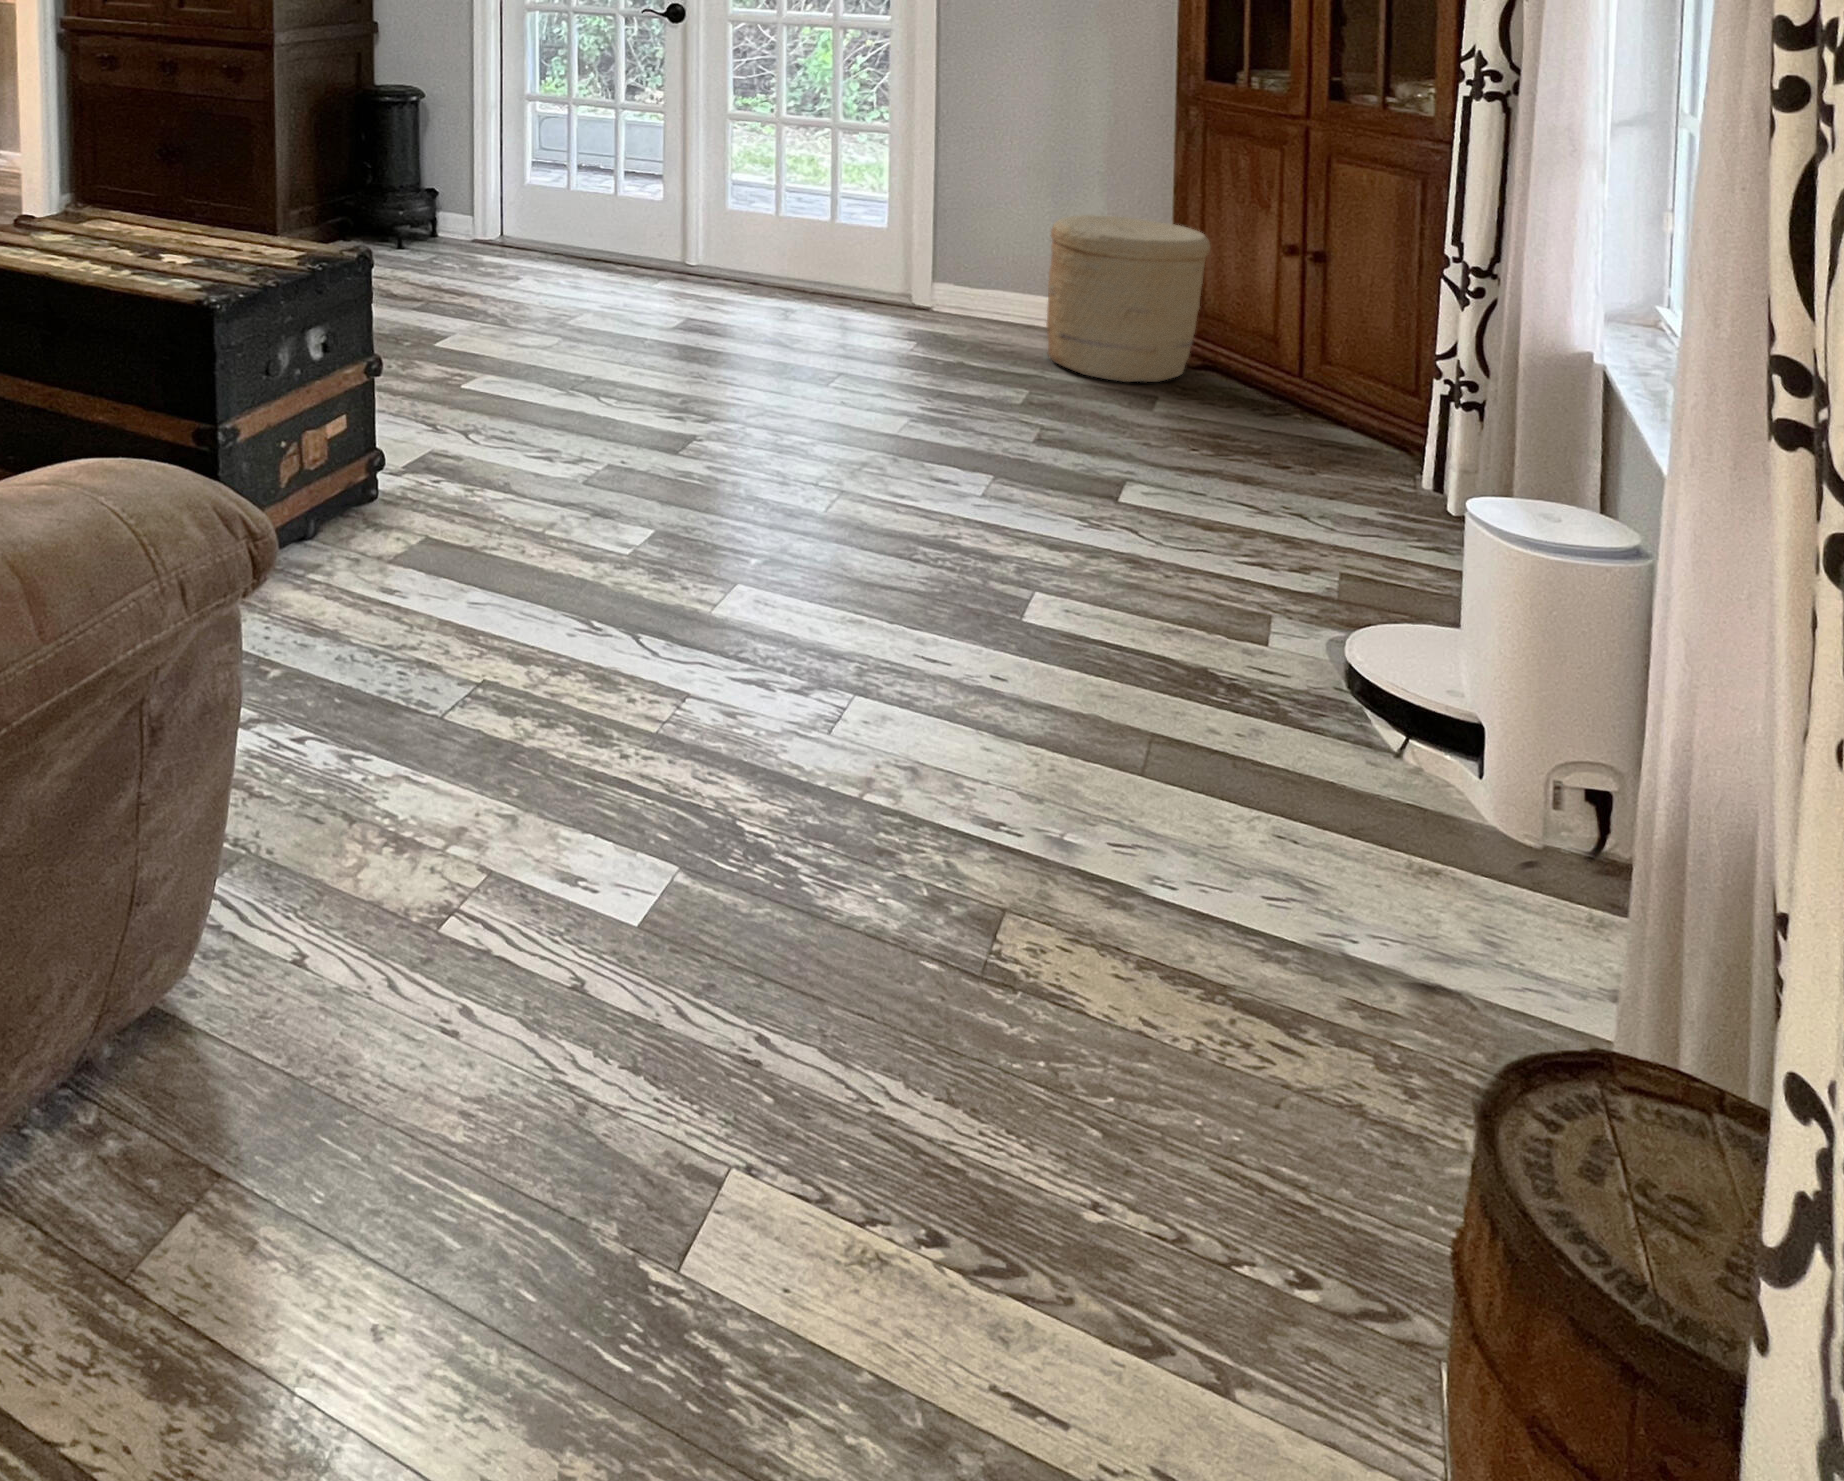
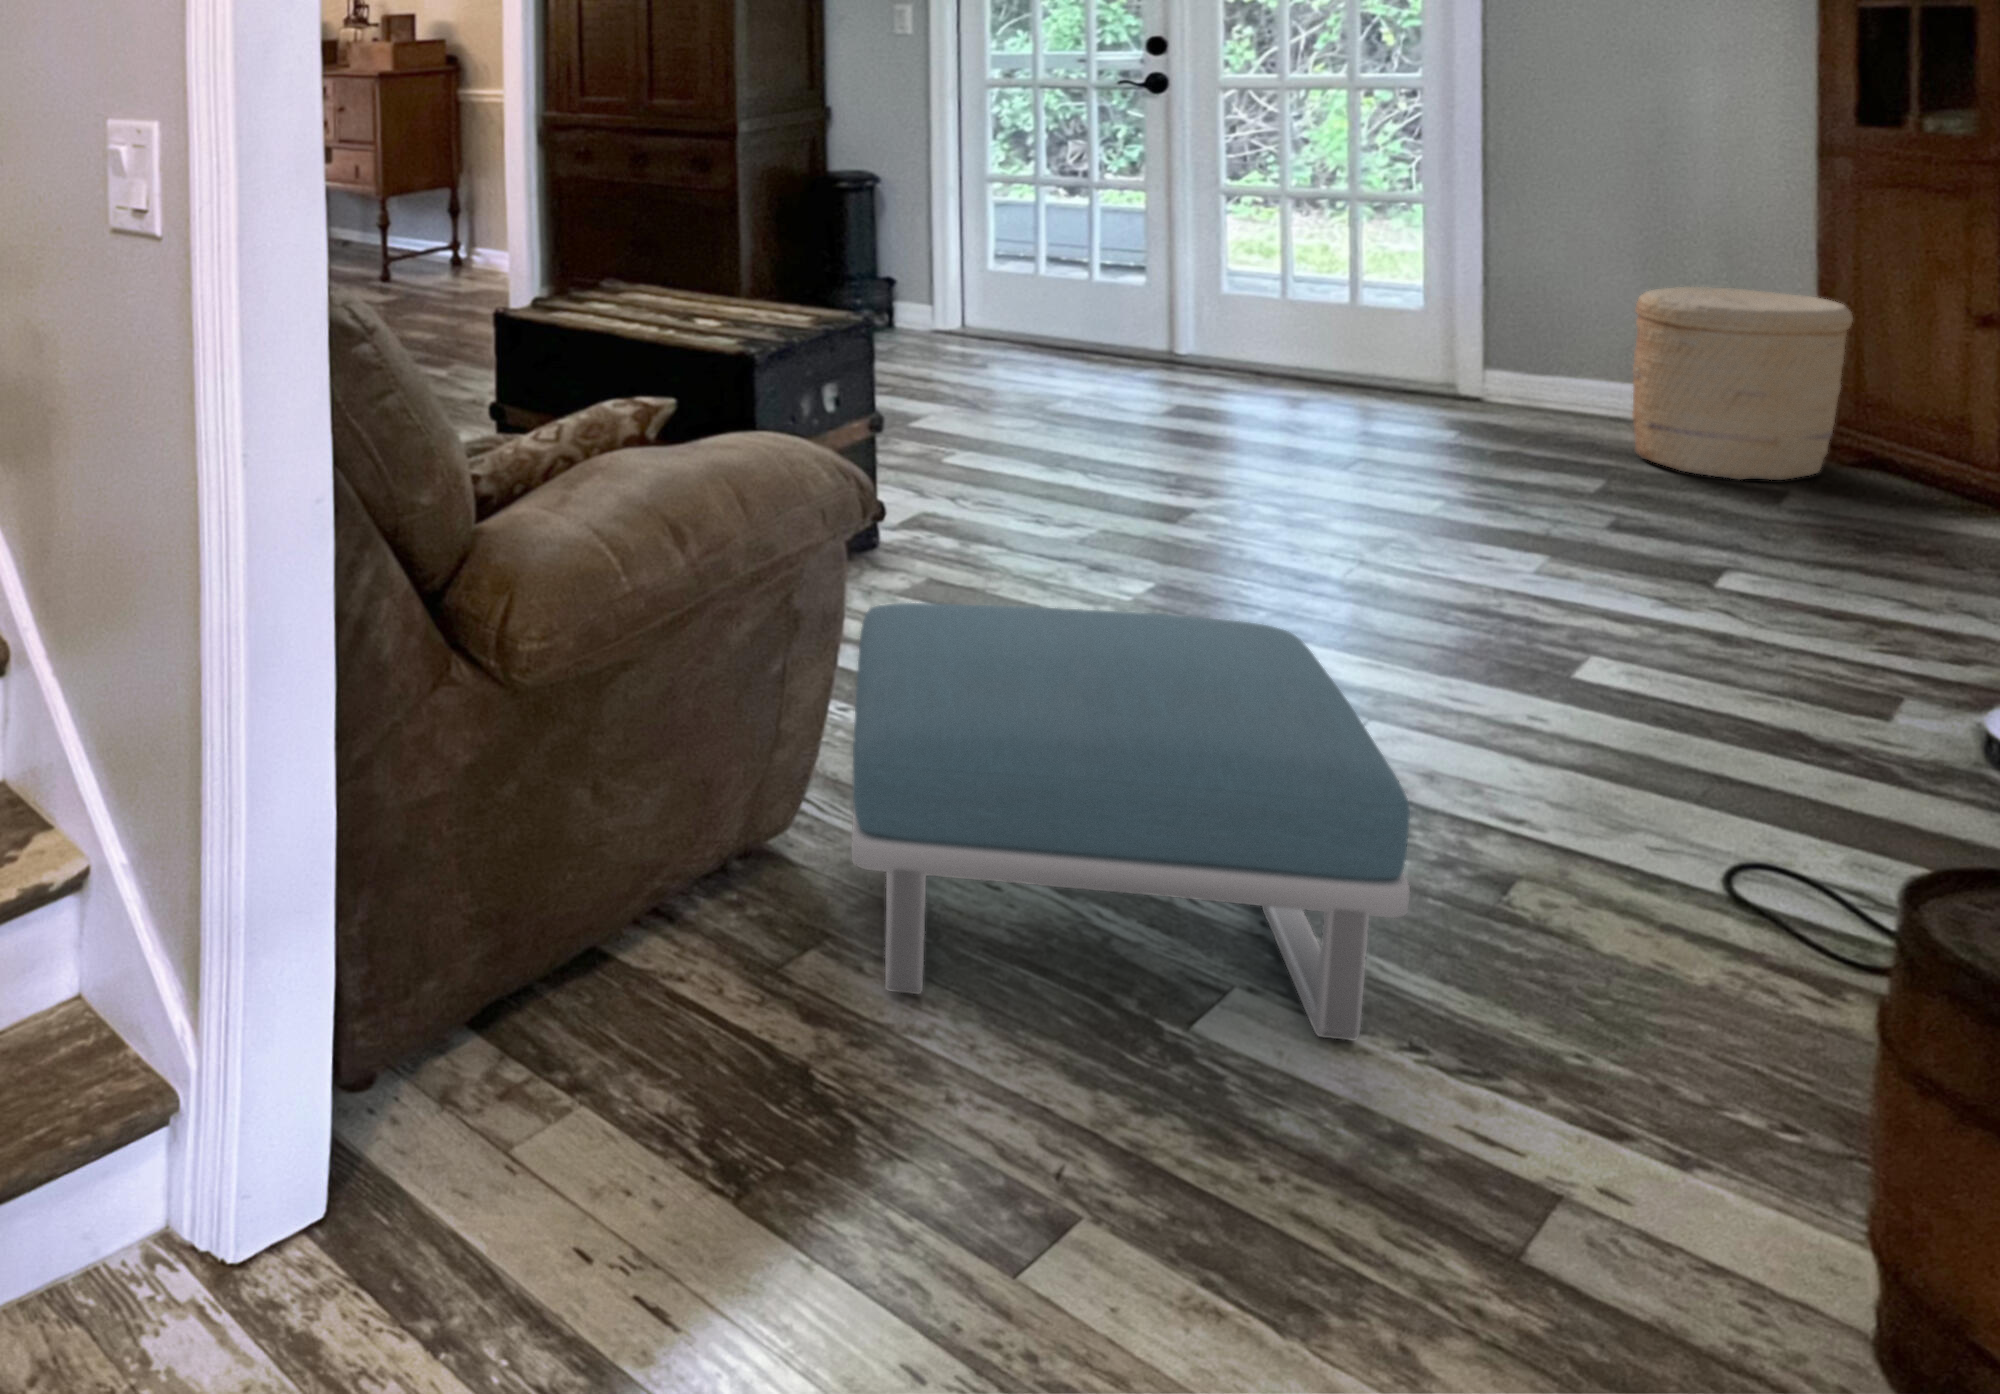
footstool: none [201,652,916,1301] -> present [851,603,1410,1041]

